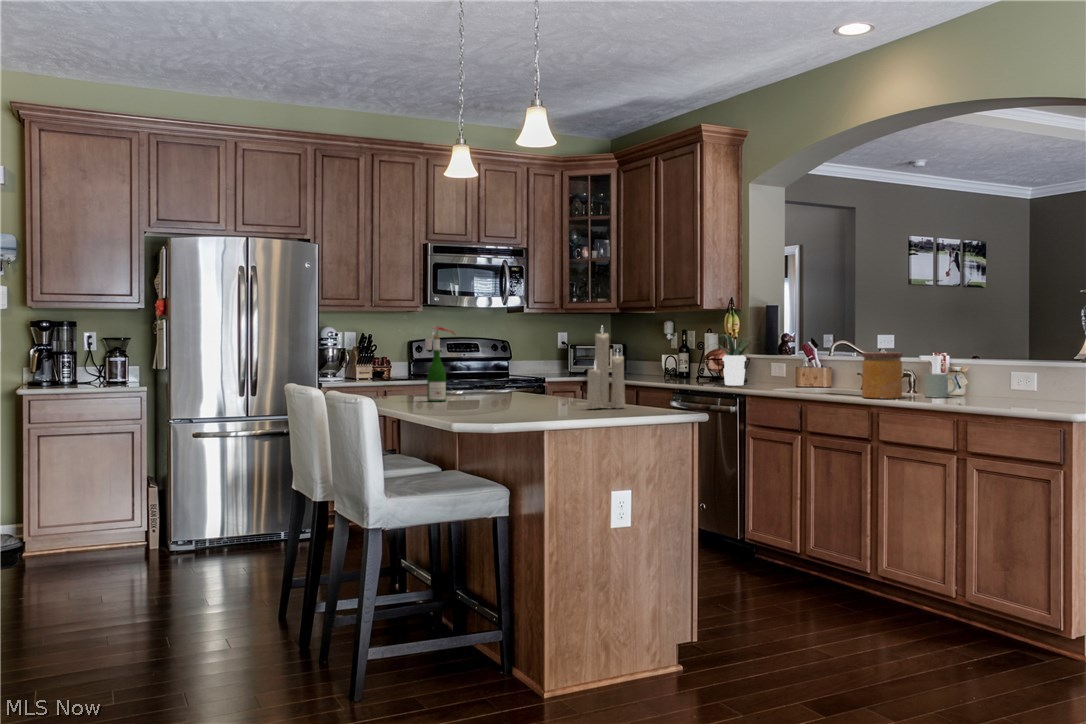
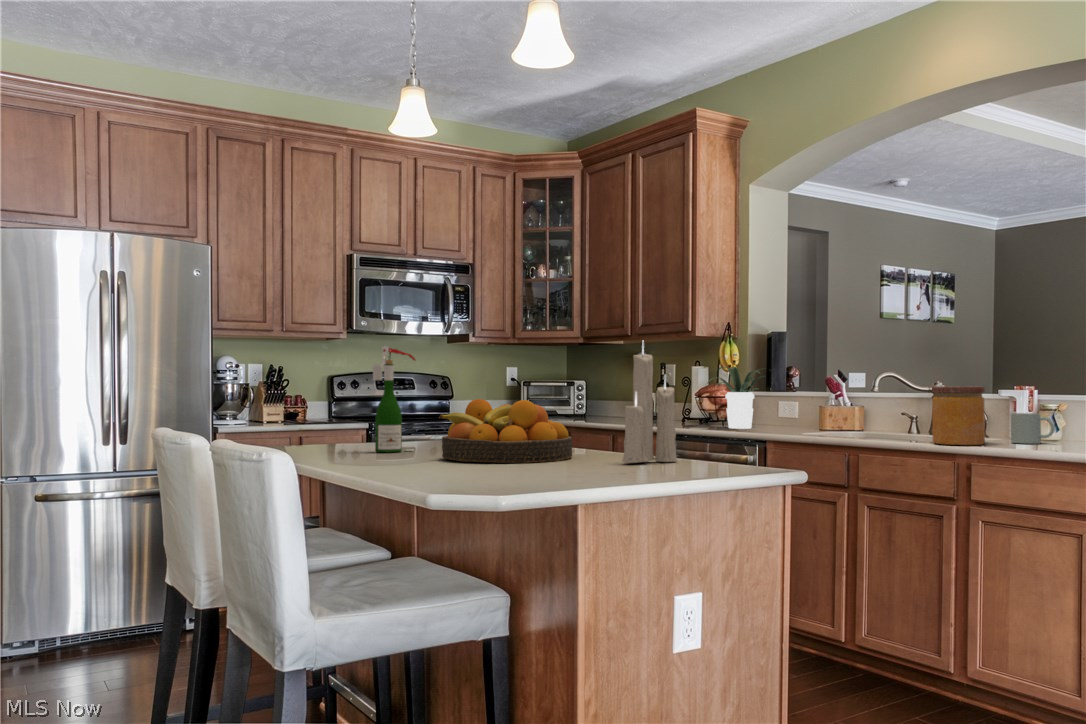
fruit bowl: none [465,364,559,408] -> present [439,399,572,463]

